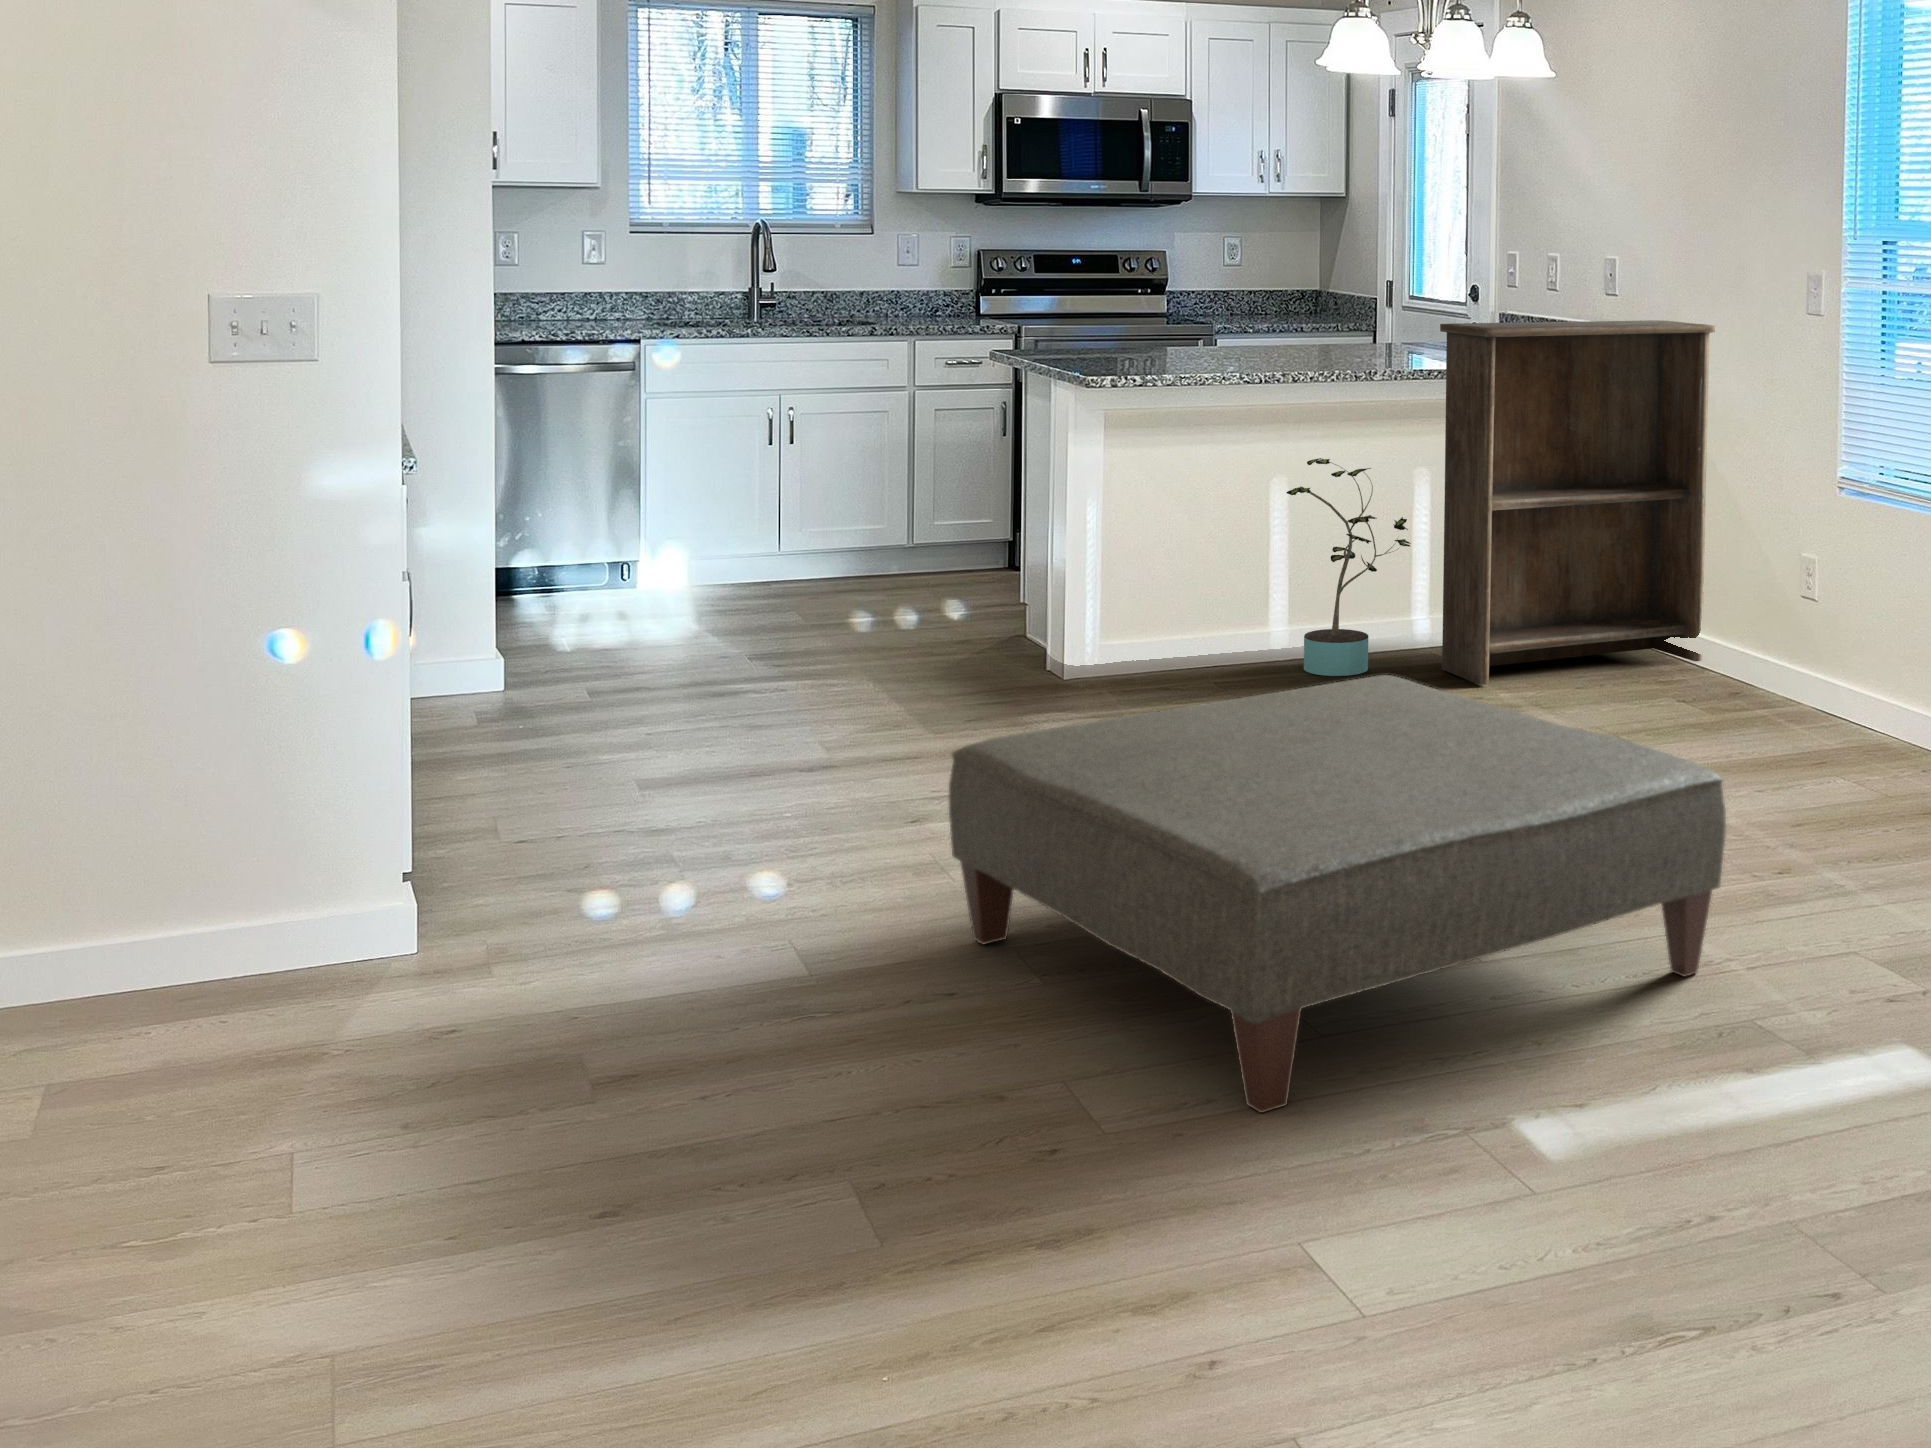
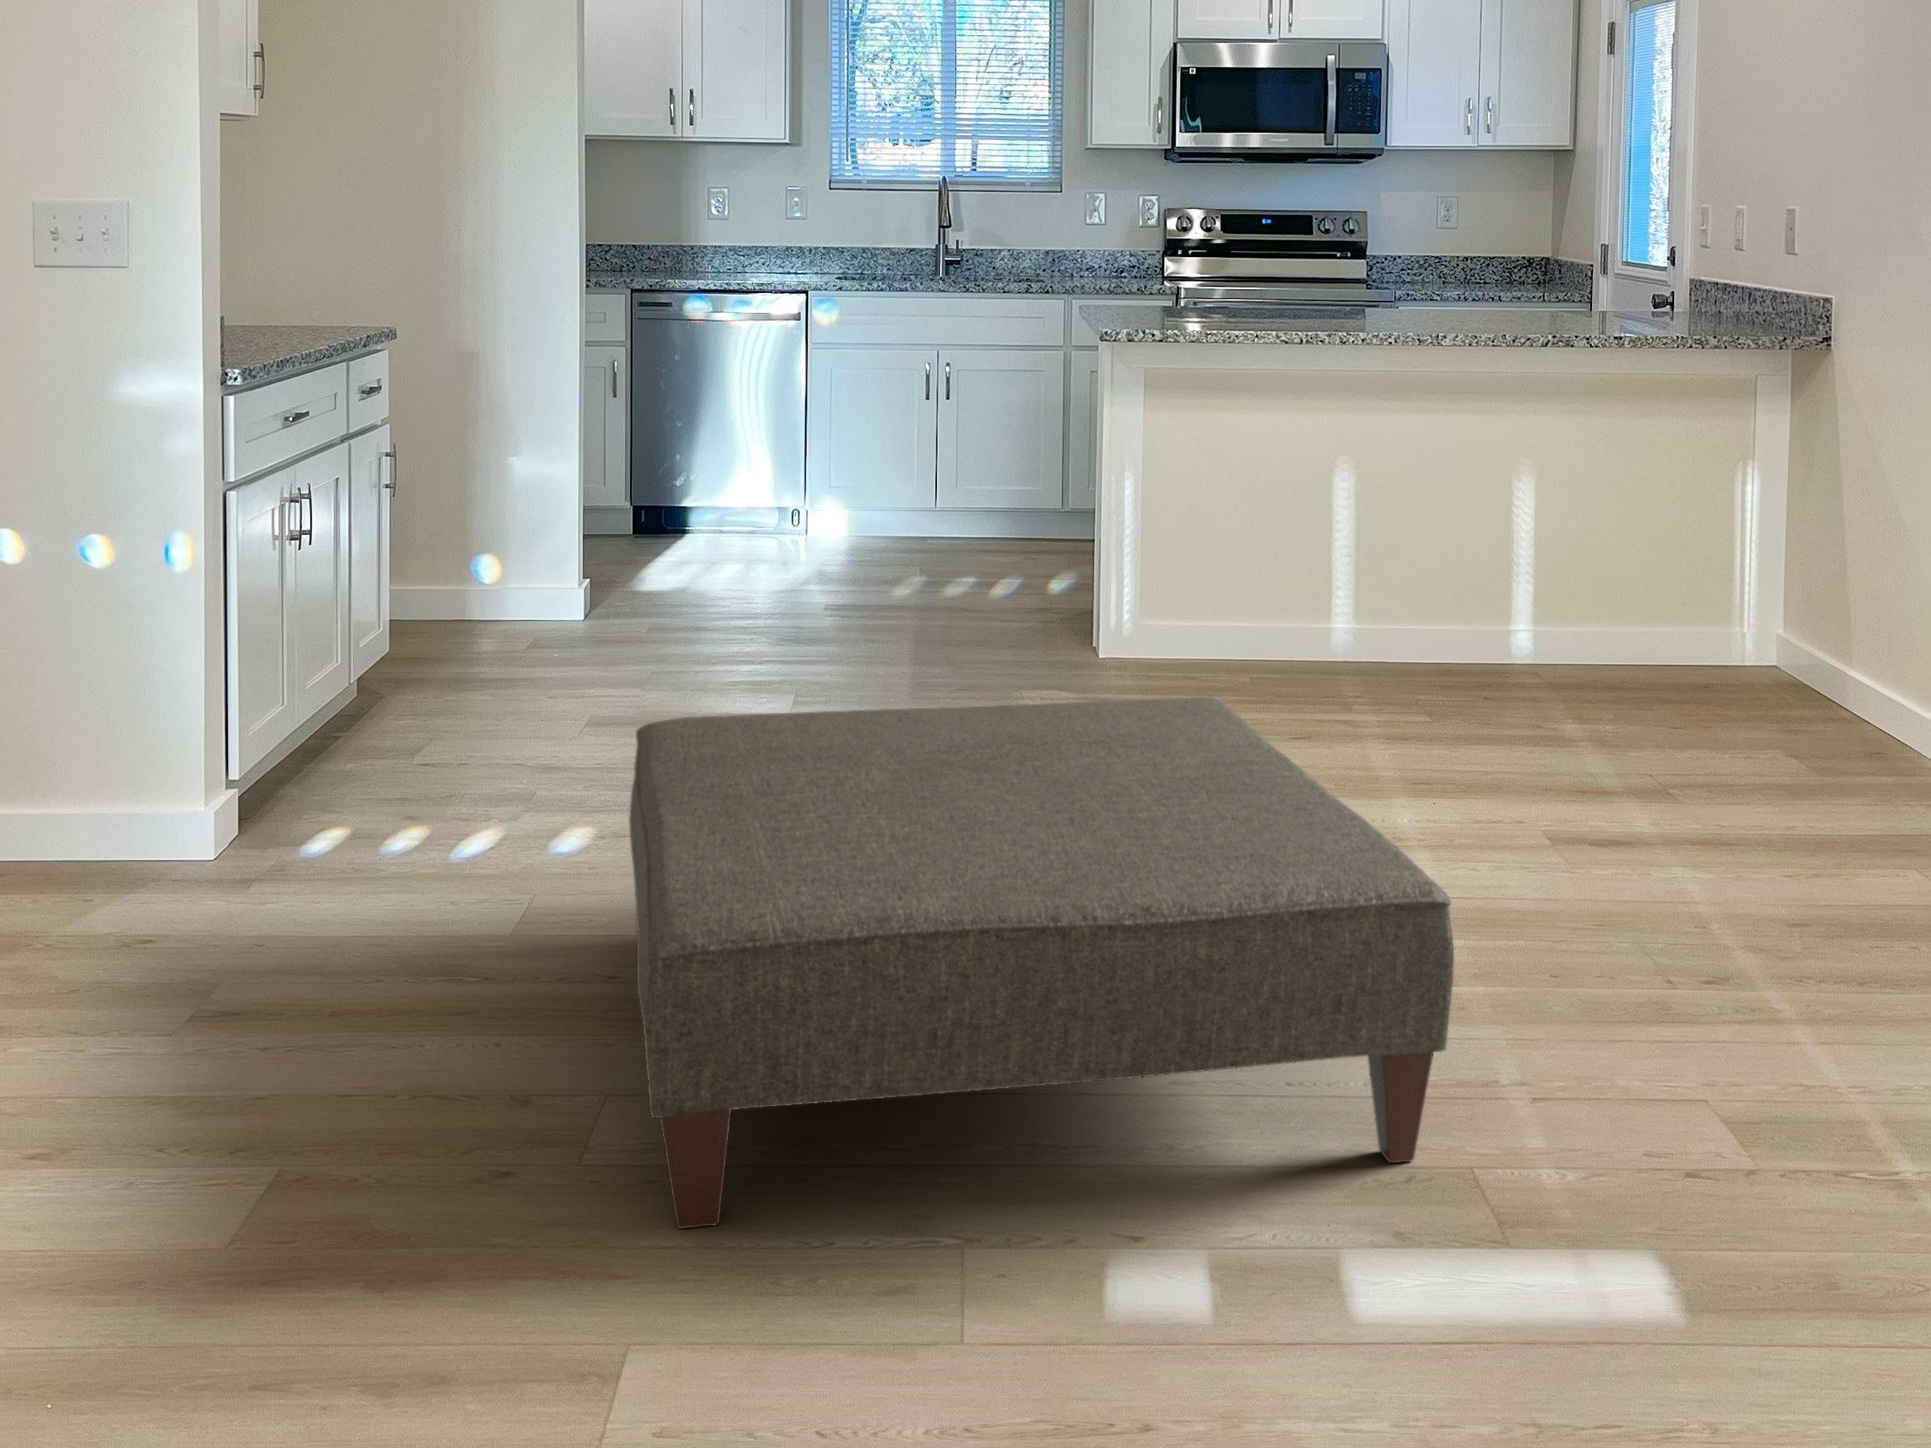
bookshelf: present [1440,320,1715,685] -> none [1516,286,1891,723]
potted plant: present [1287,458,1411,676] -> none [1331,437,1480,689]

